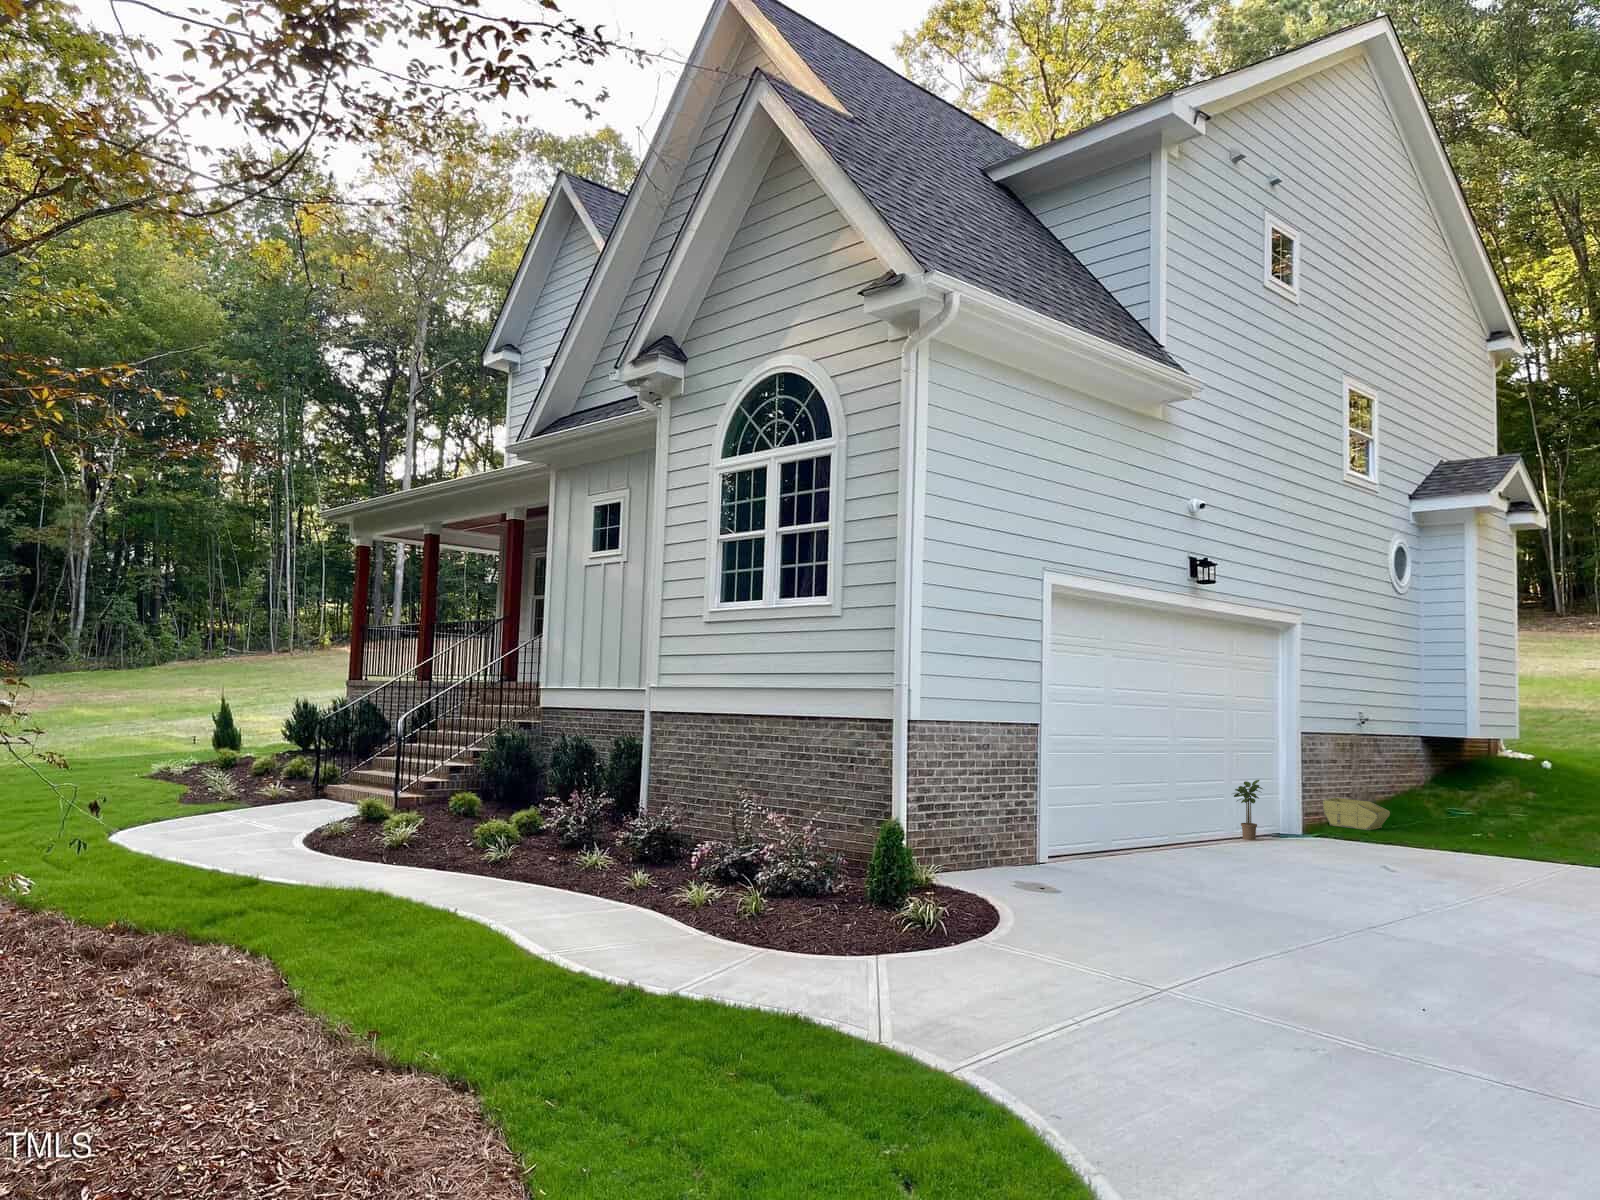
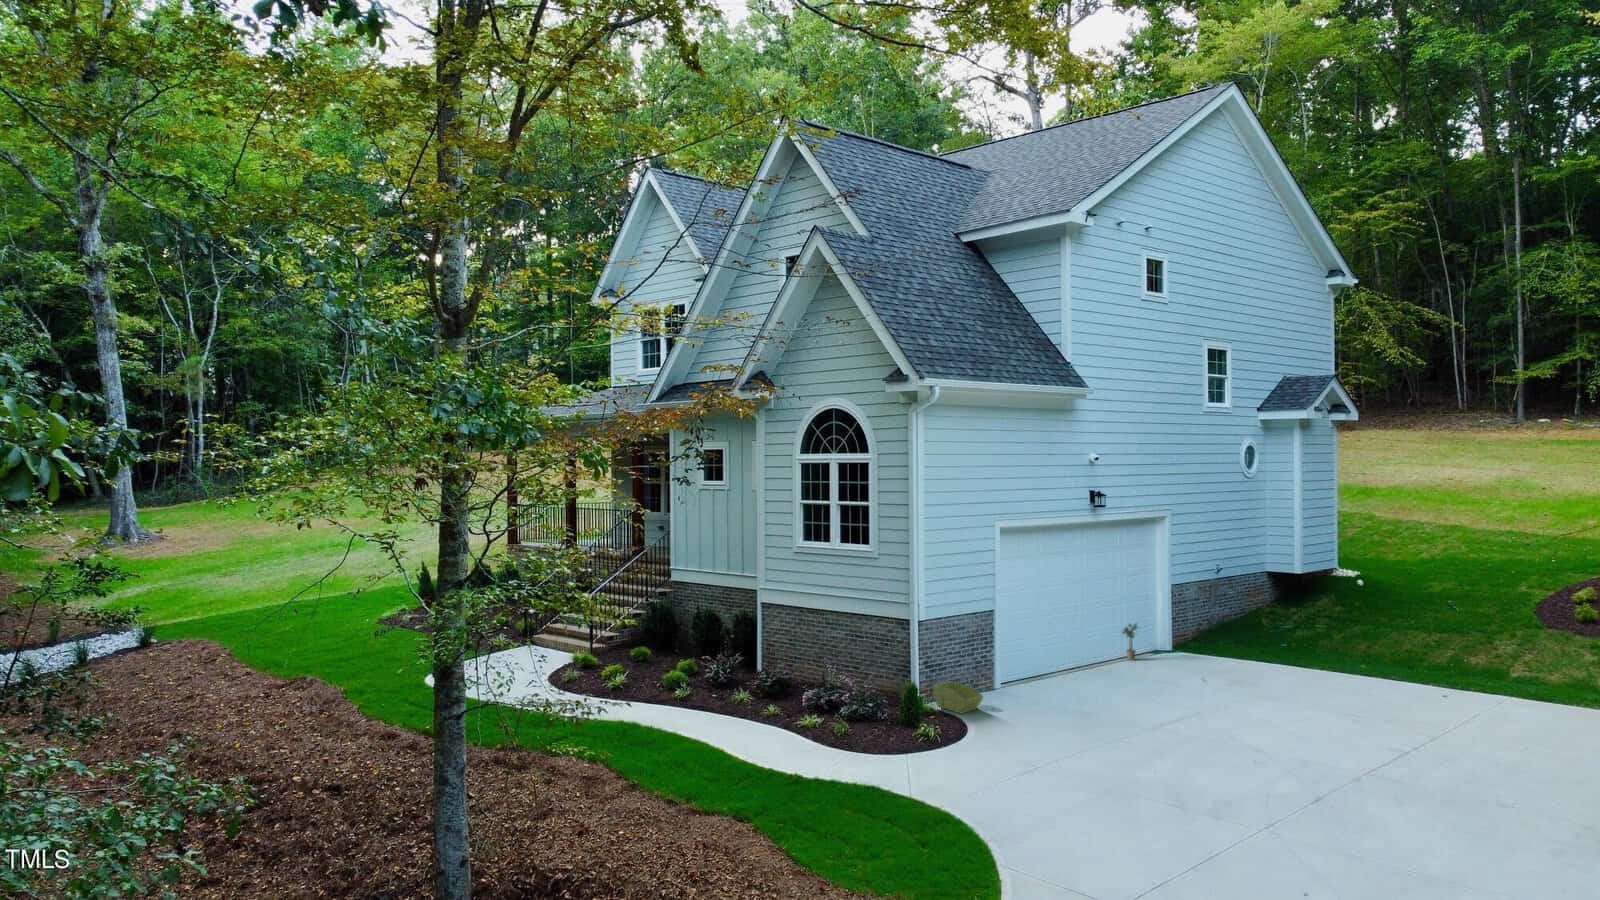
storage bin: present [1322,798,1390,830] -> present [933,681,983,714]

